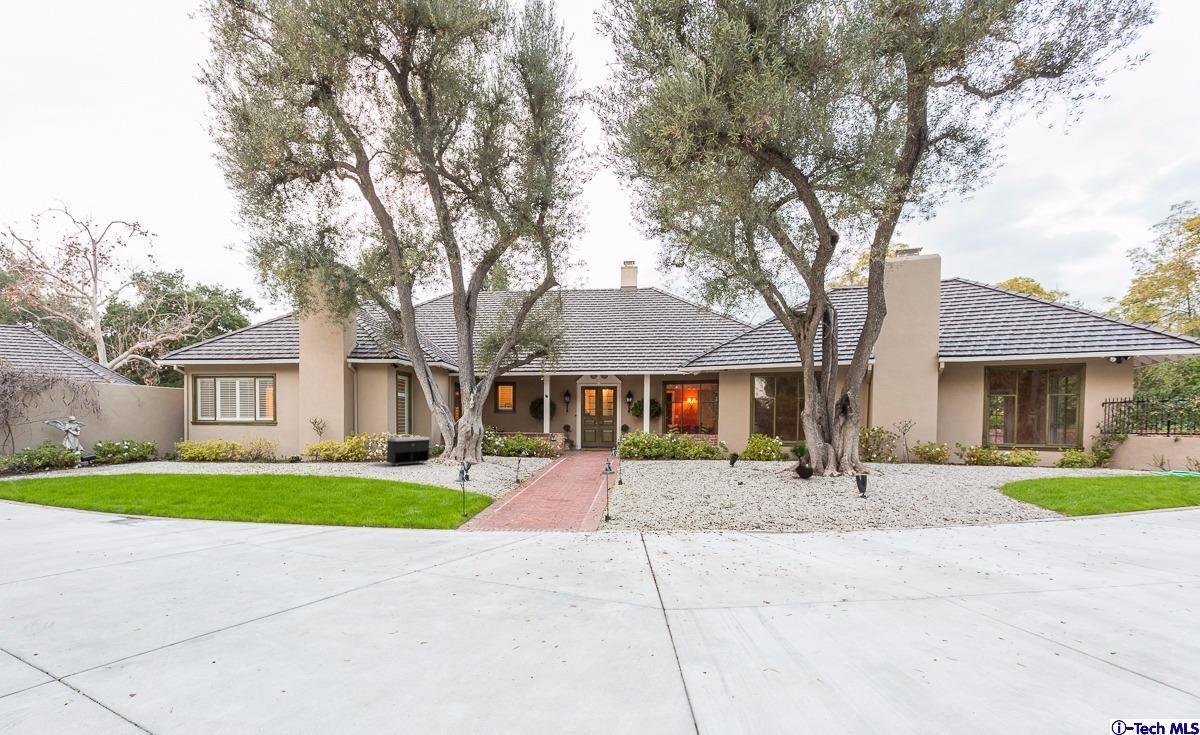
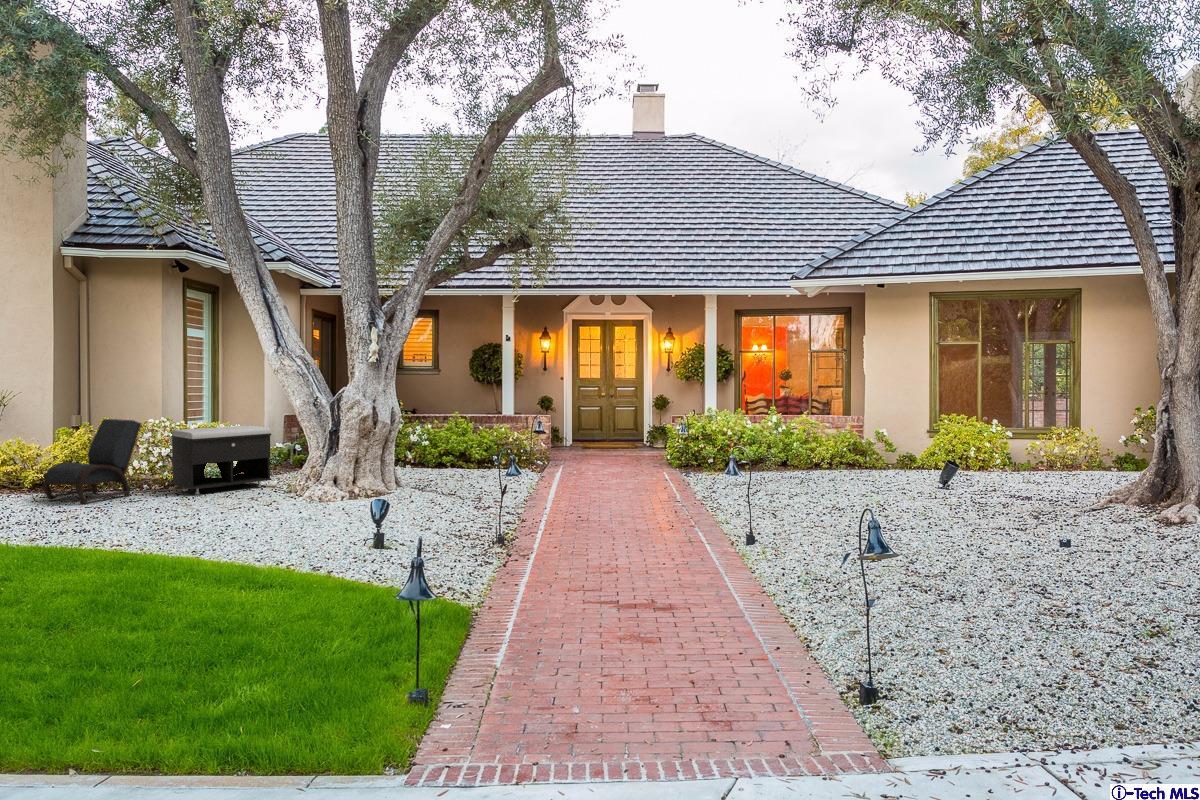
lounge chair: none [334,433,375,469] -> present [43,419,141,504]
potted tree: present [790,445,814,479] -> none [1091,439,1150,520]

